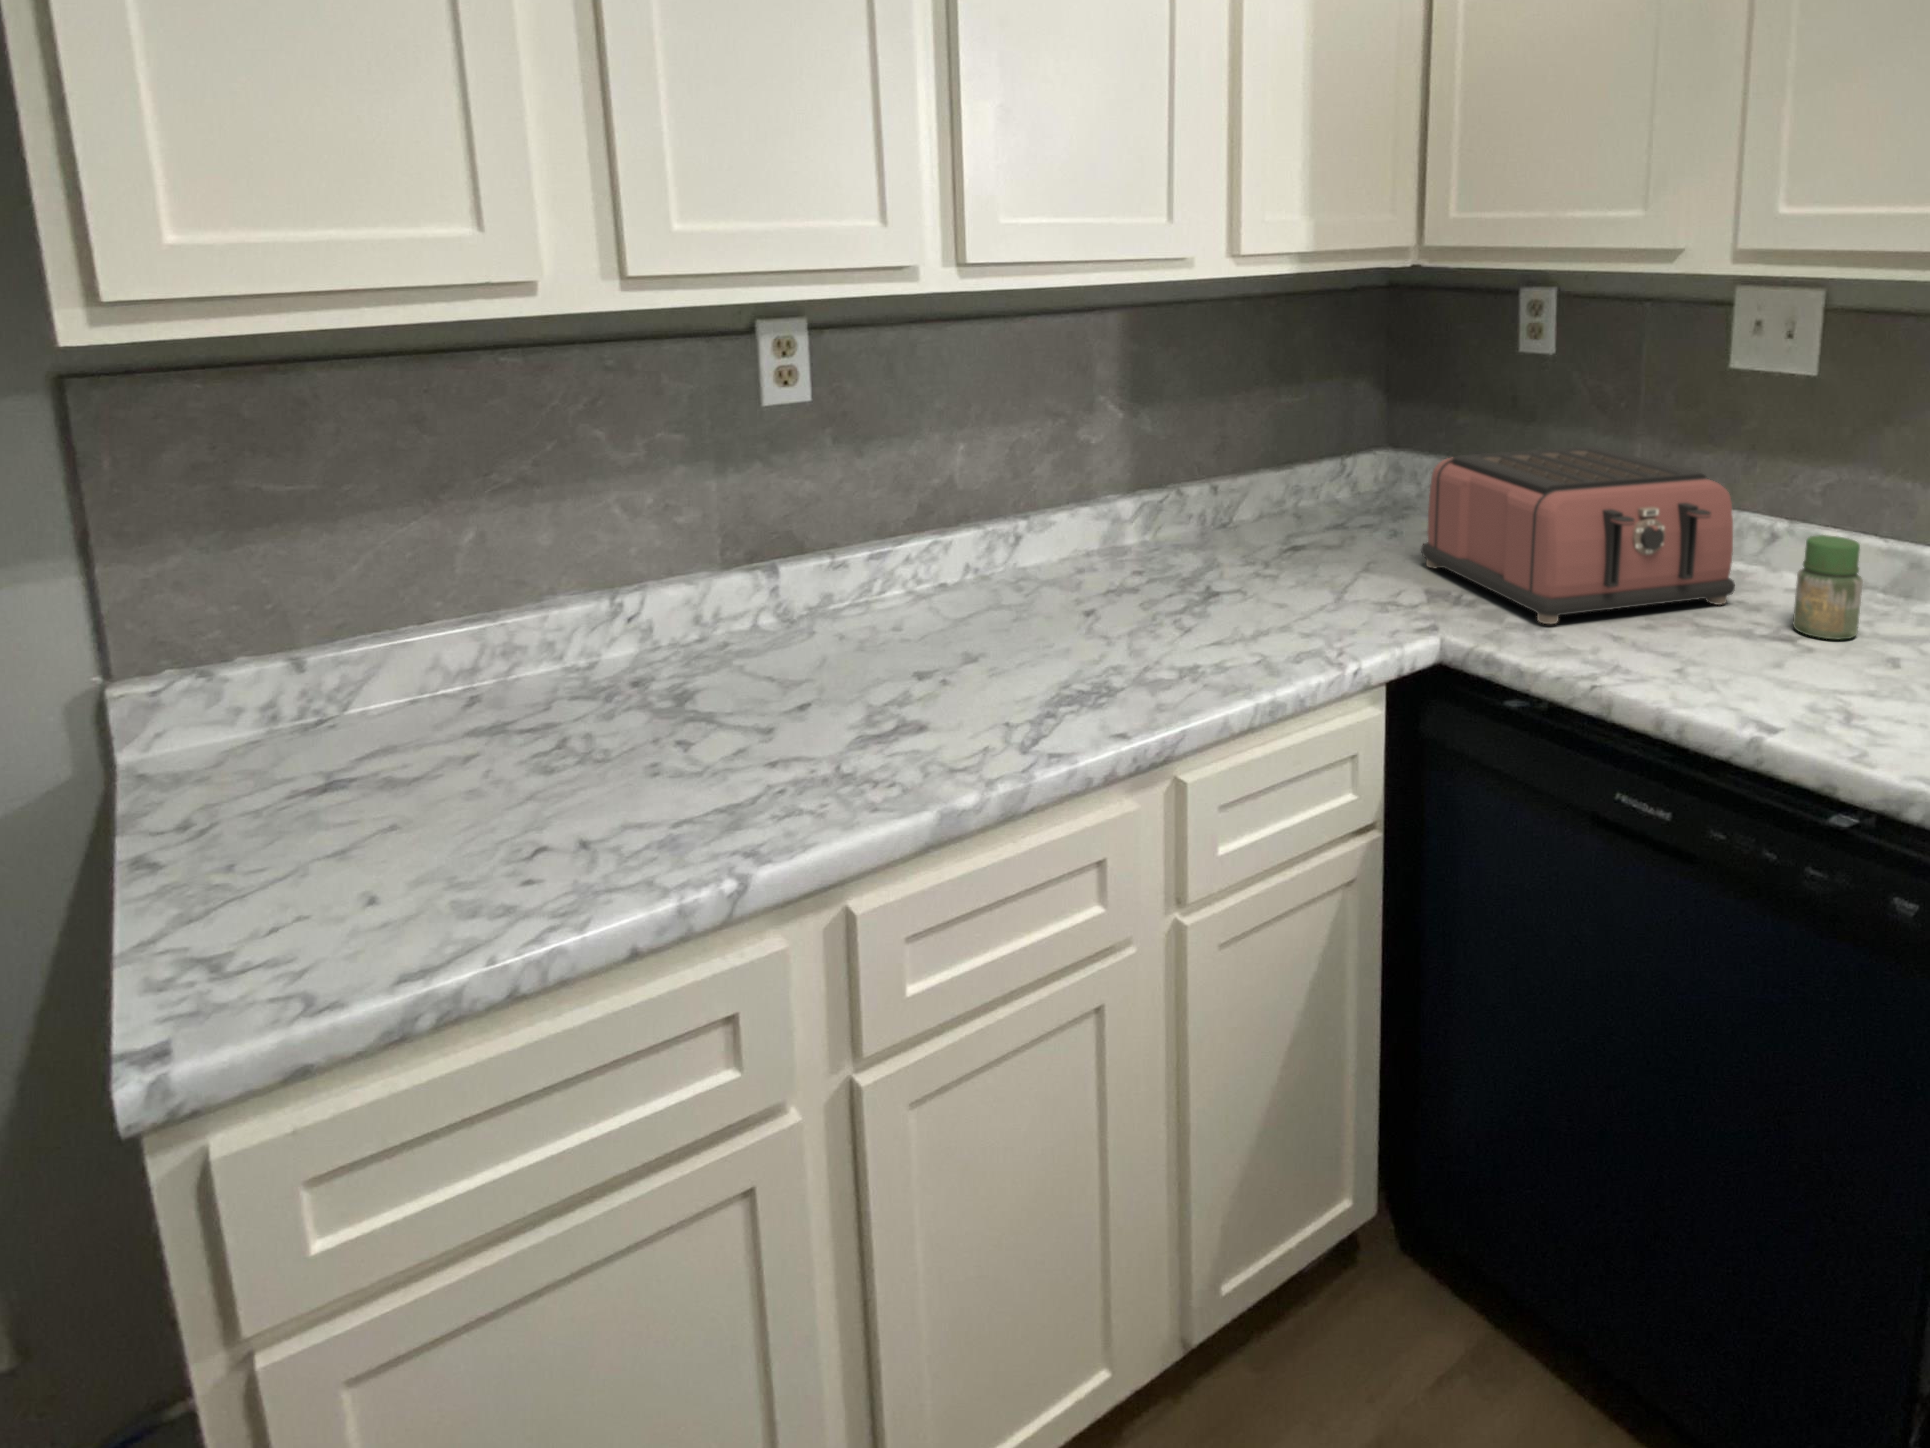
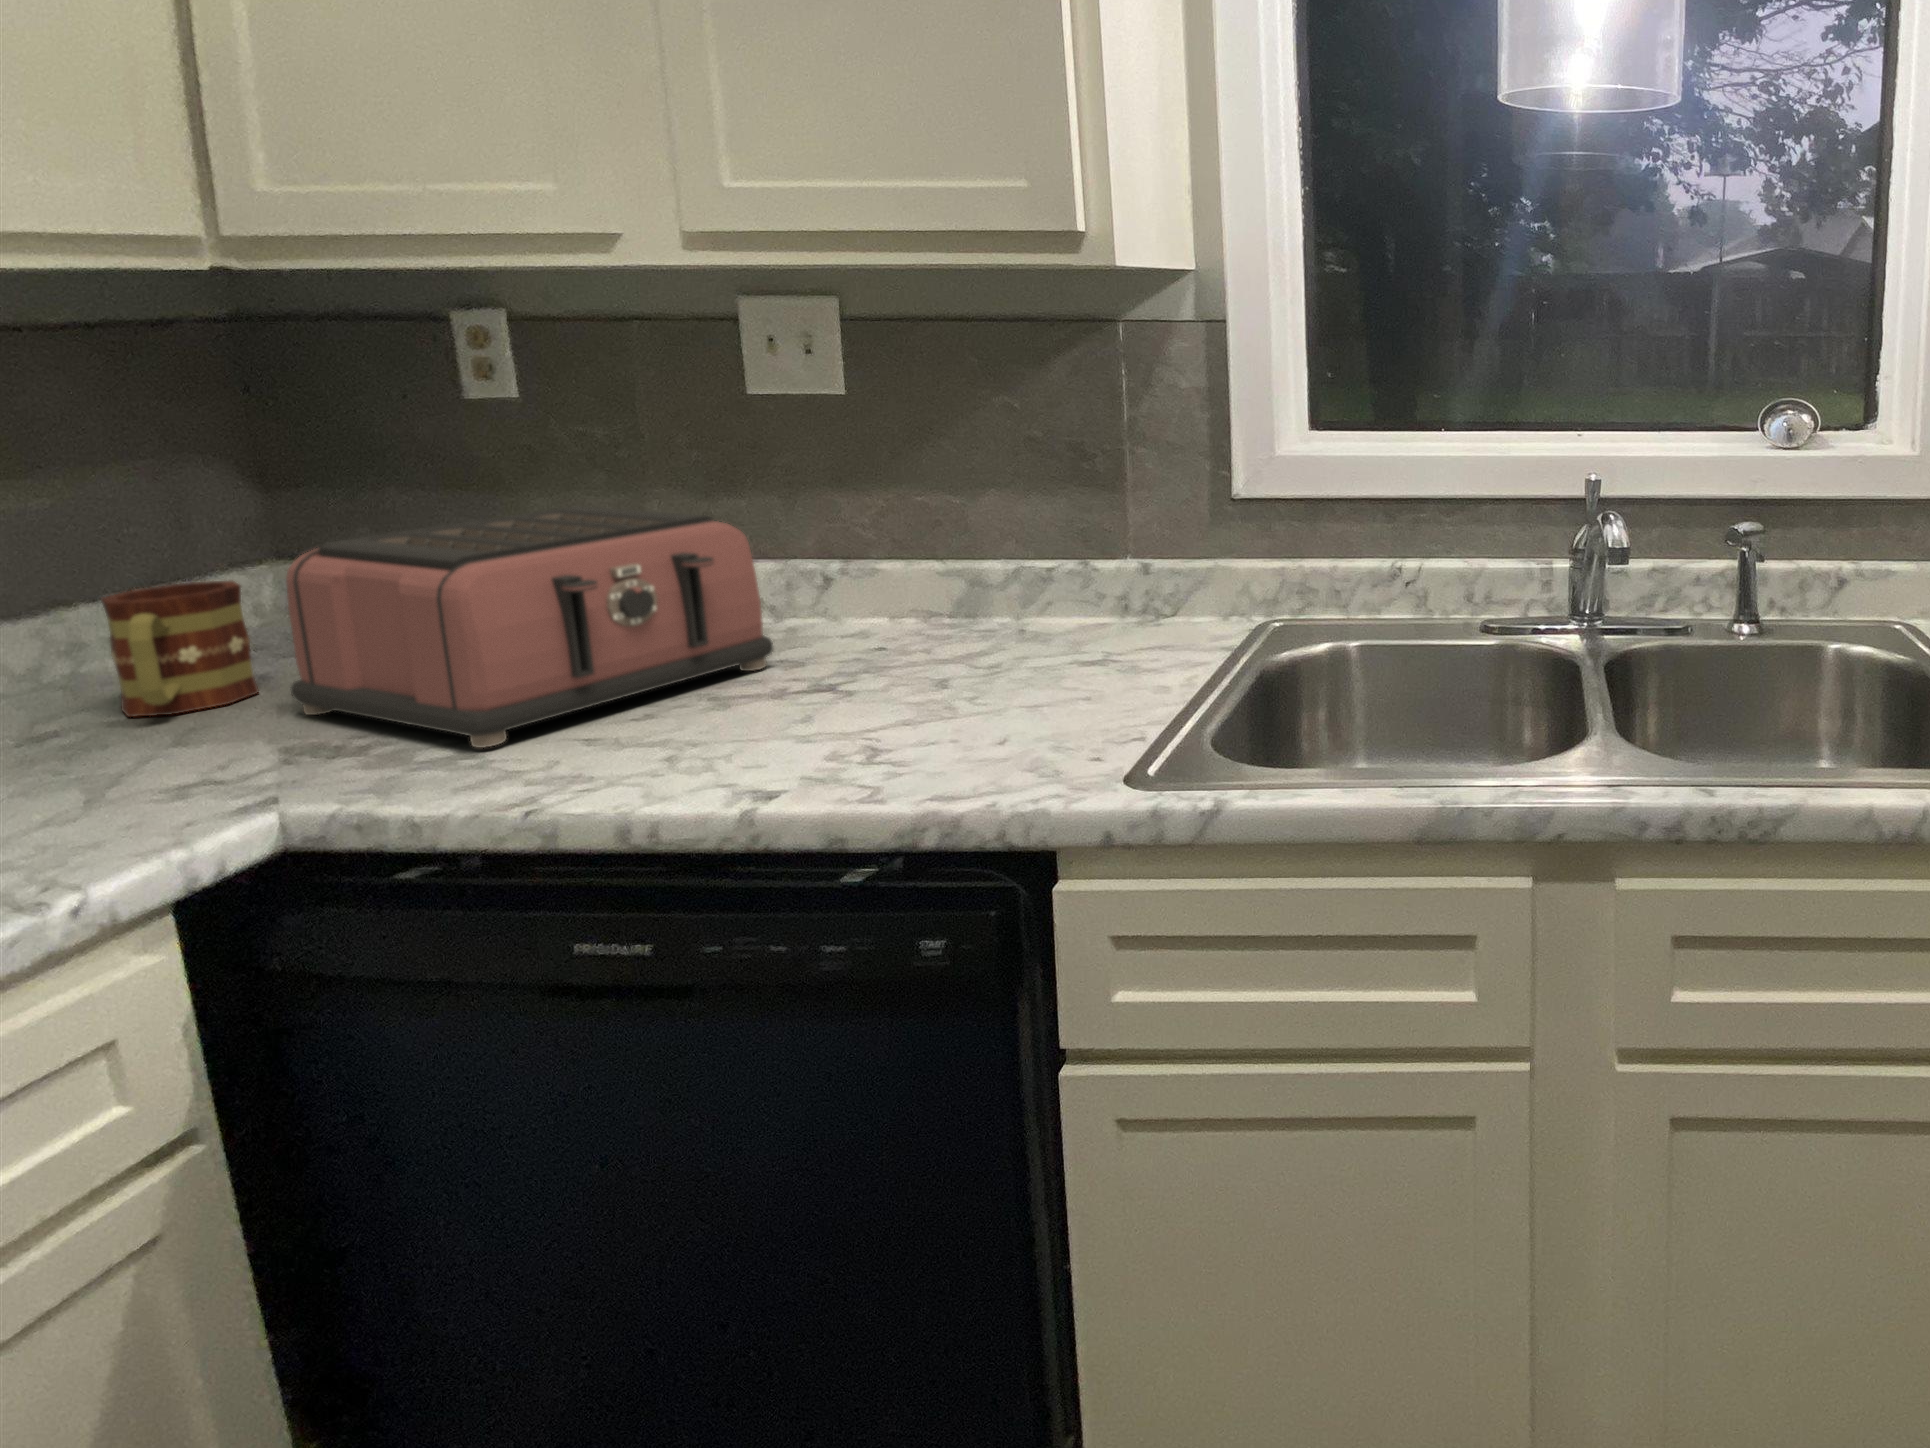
mug: none [1330,463,1397,548] -> present [100,581,258,717]
jar: present [1793,535,1863,640] -> none [833,562,912,680]

